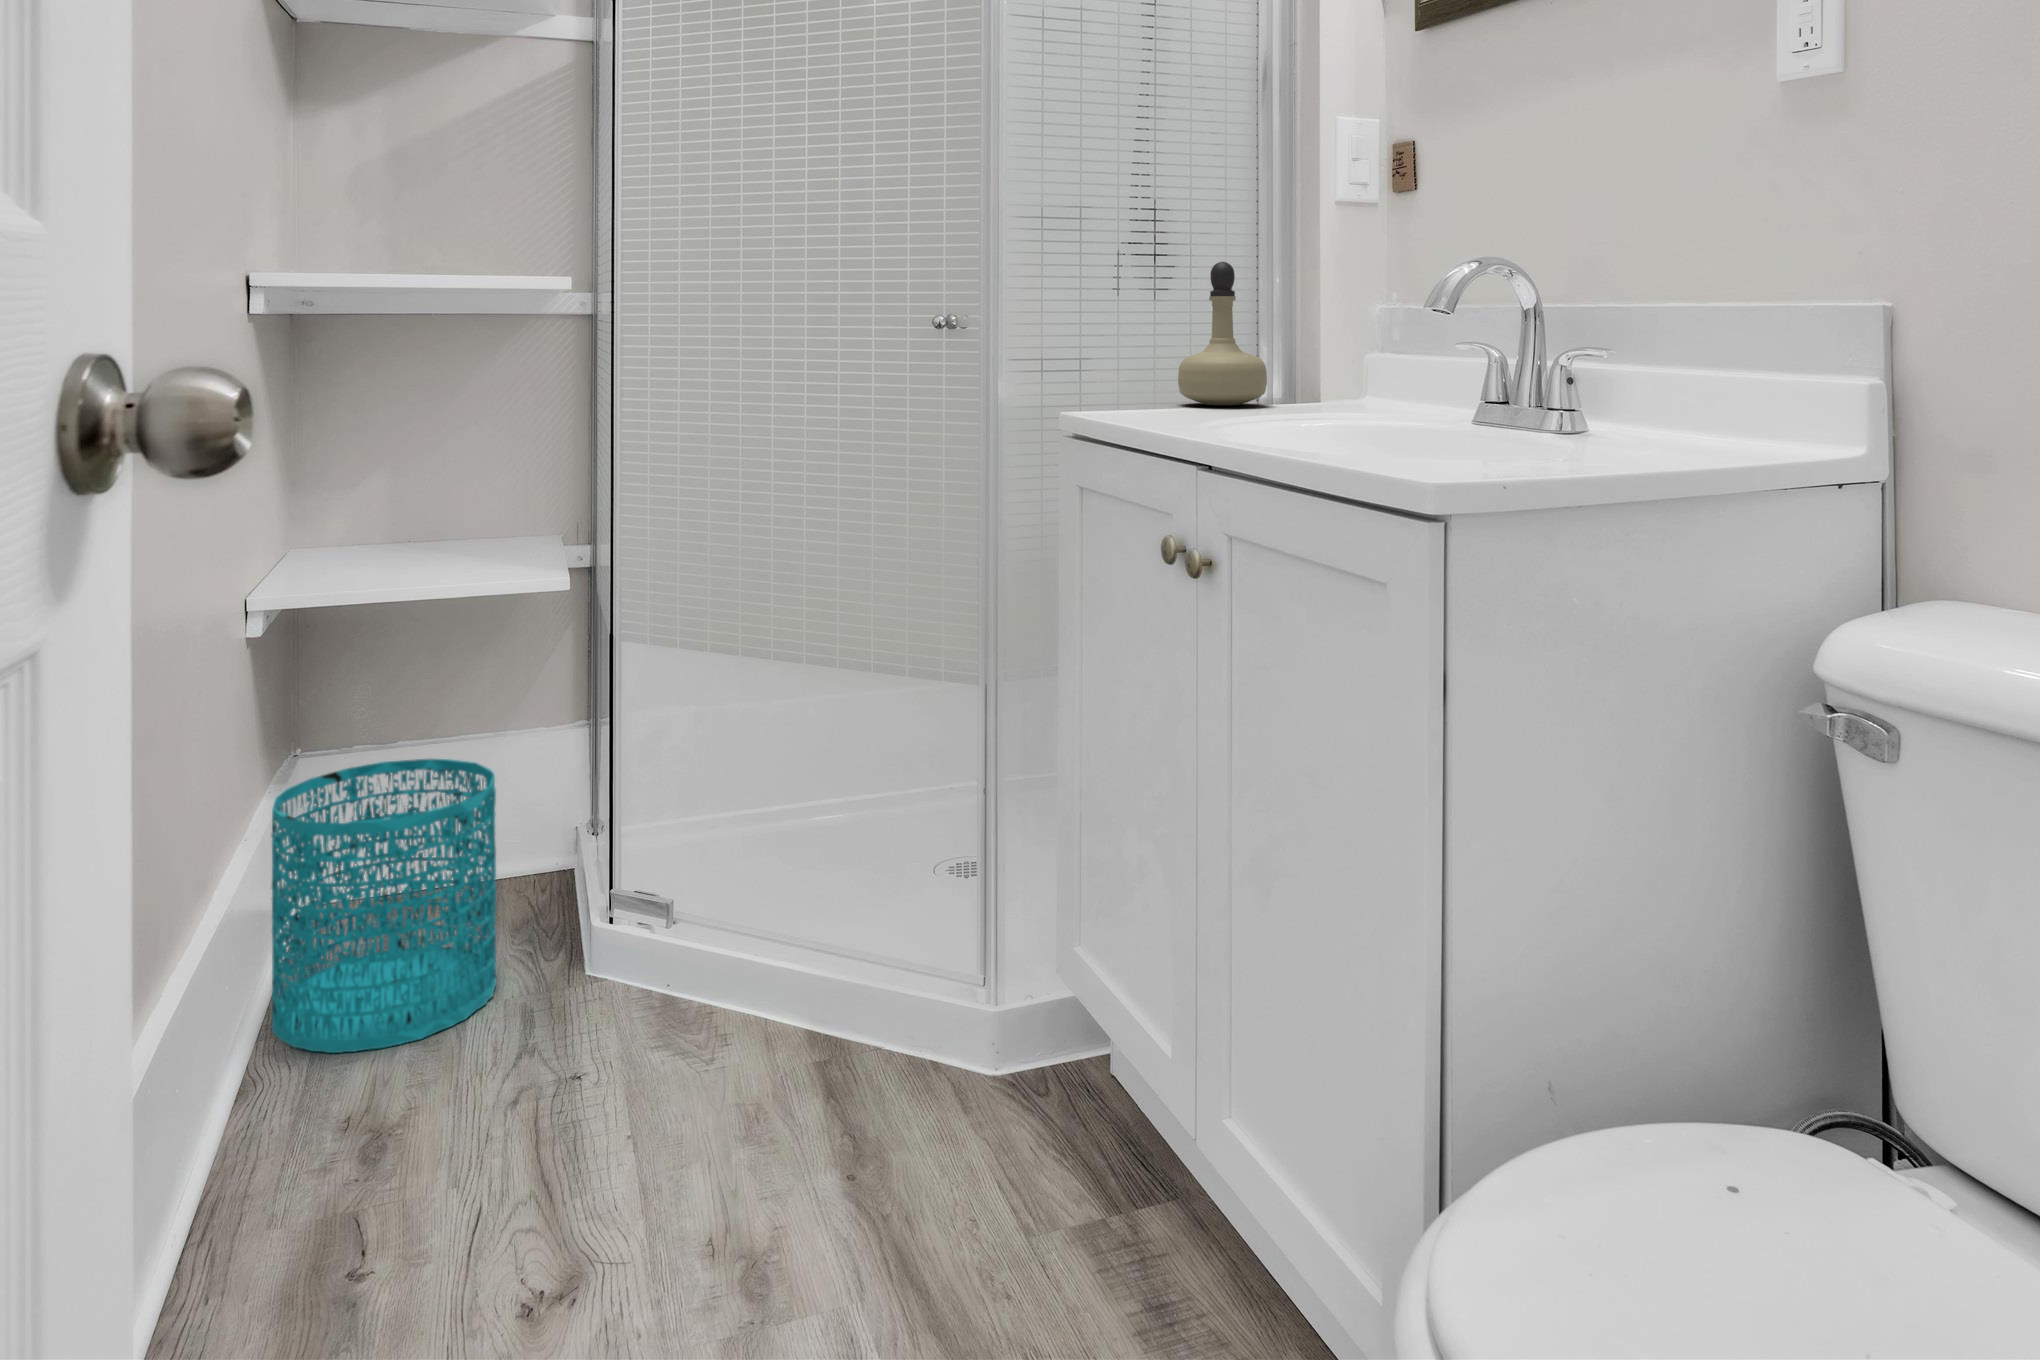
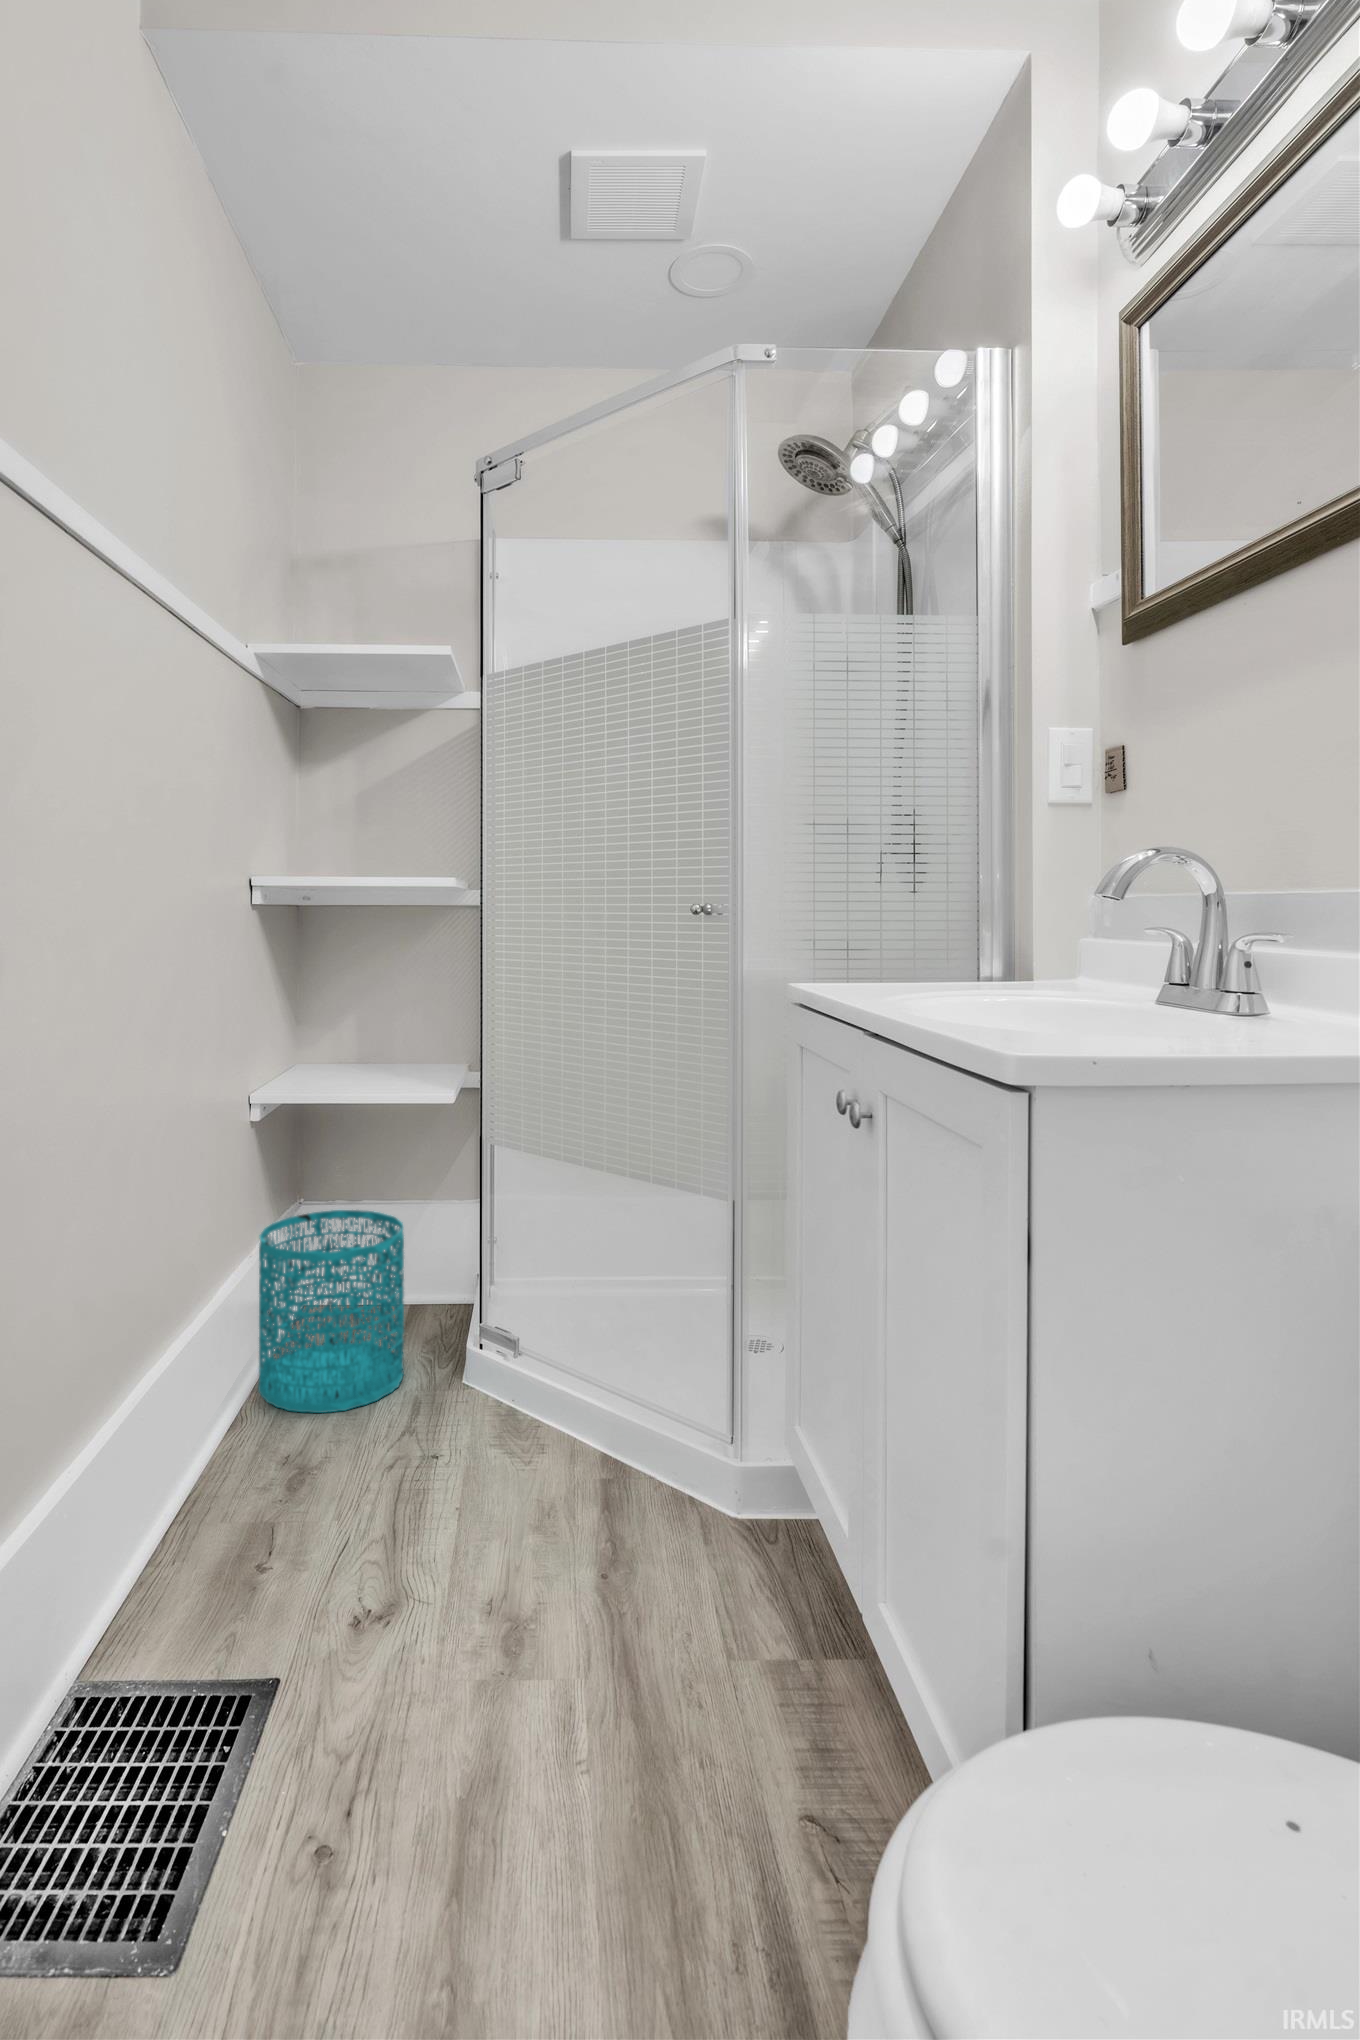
perfume bottle: present [1178,262,1267,405] -> none [907,855,986,976]

